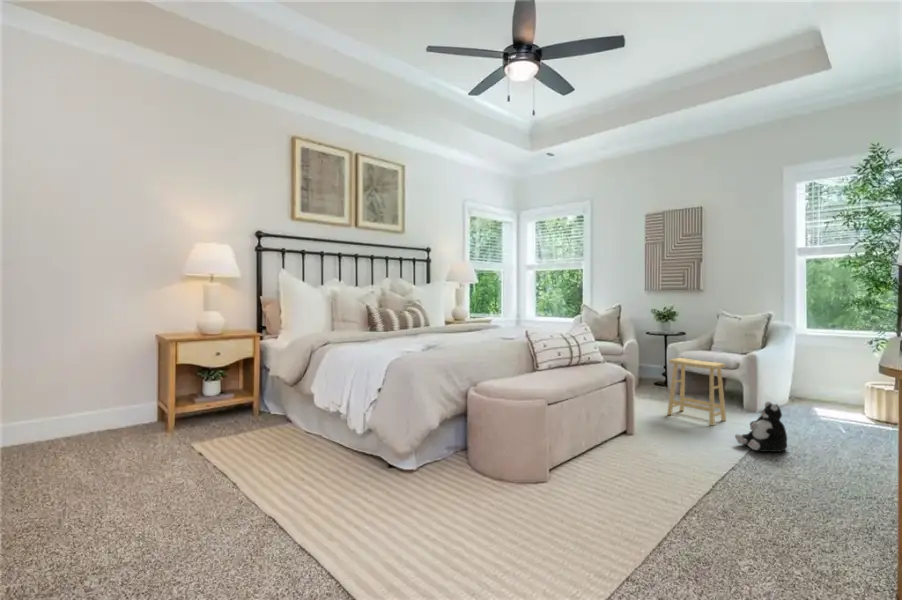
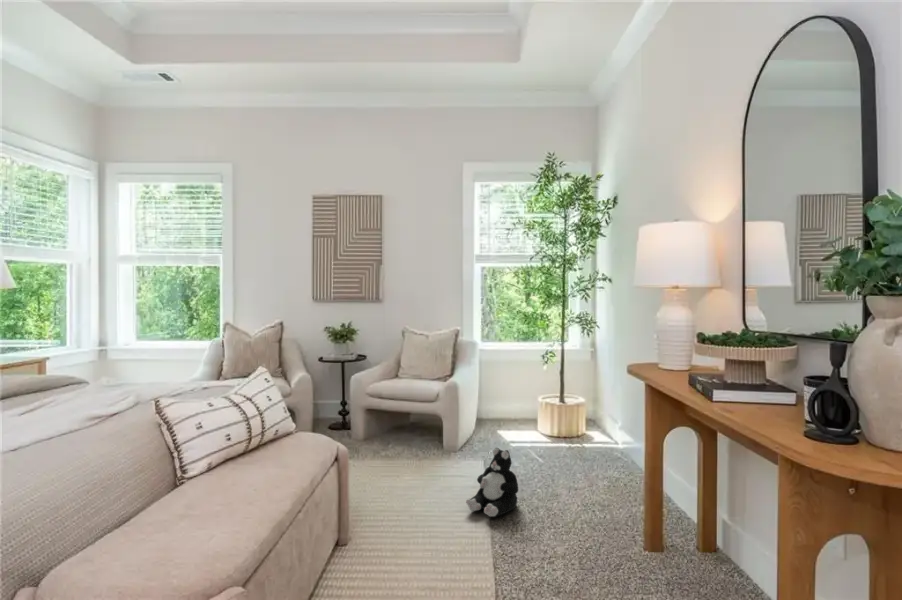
footstool: present [667,358,726,425] -> none [369,397,436,486]

